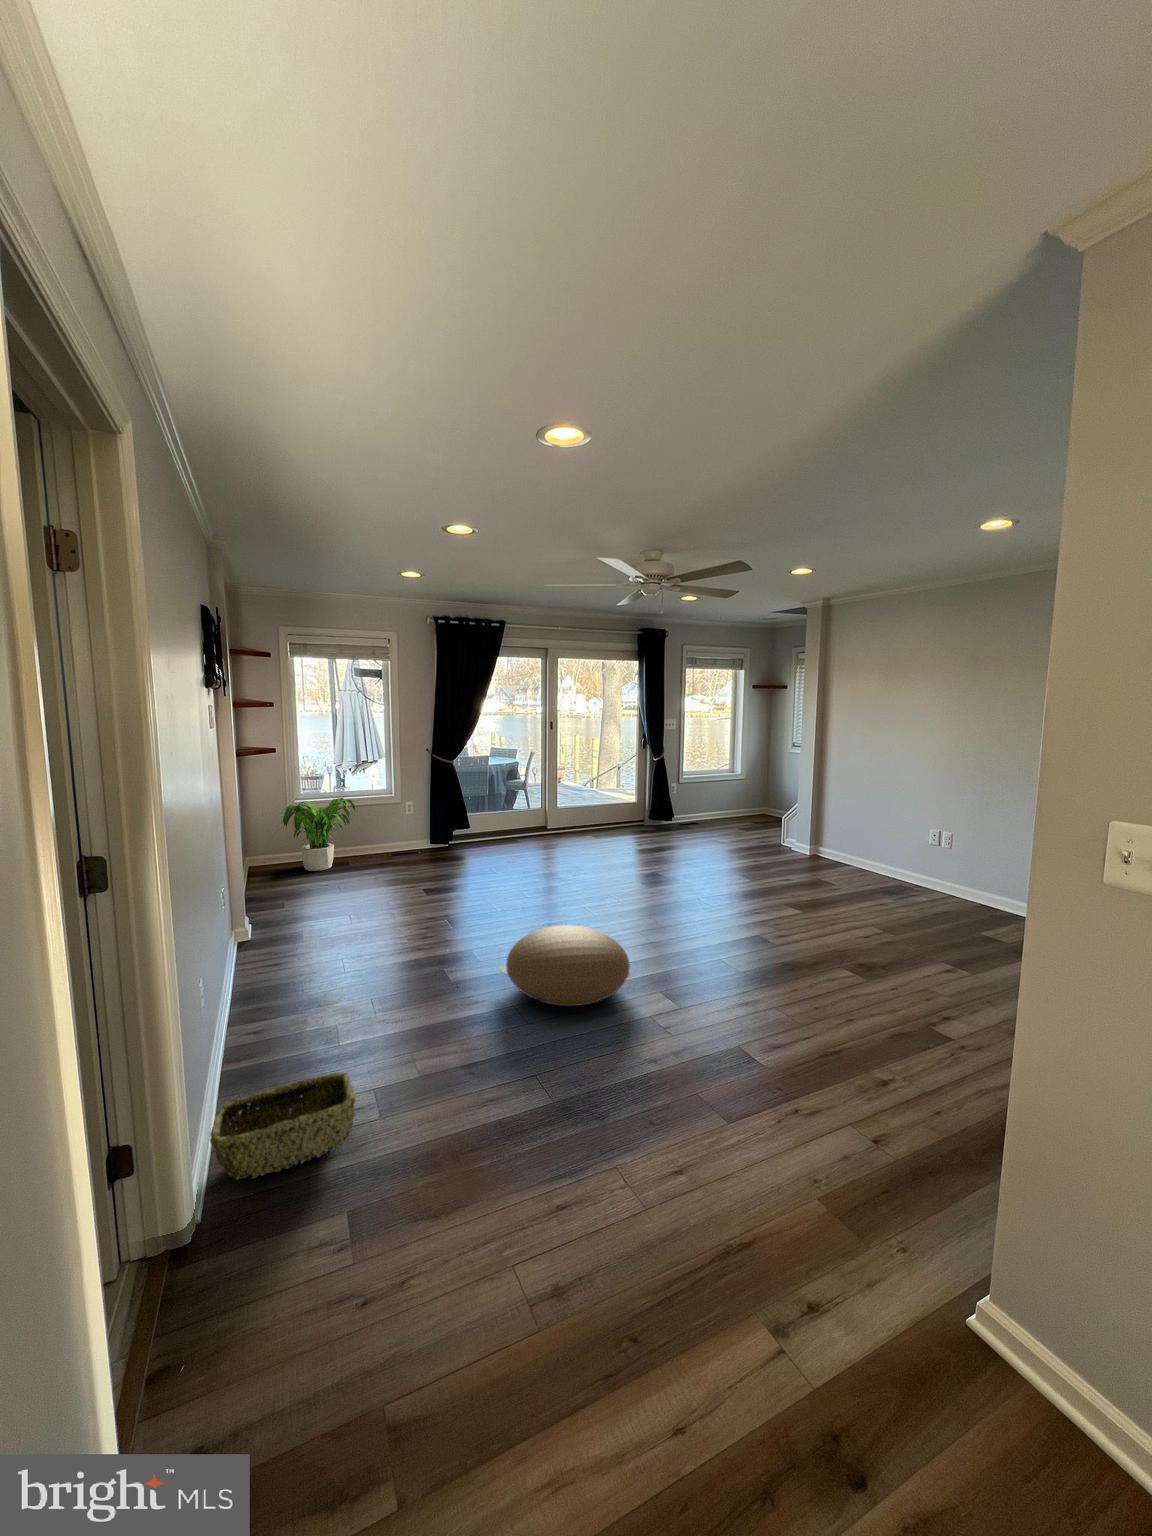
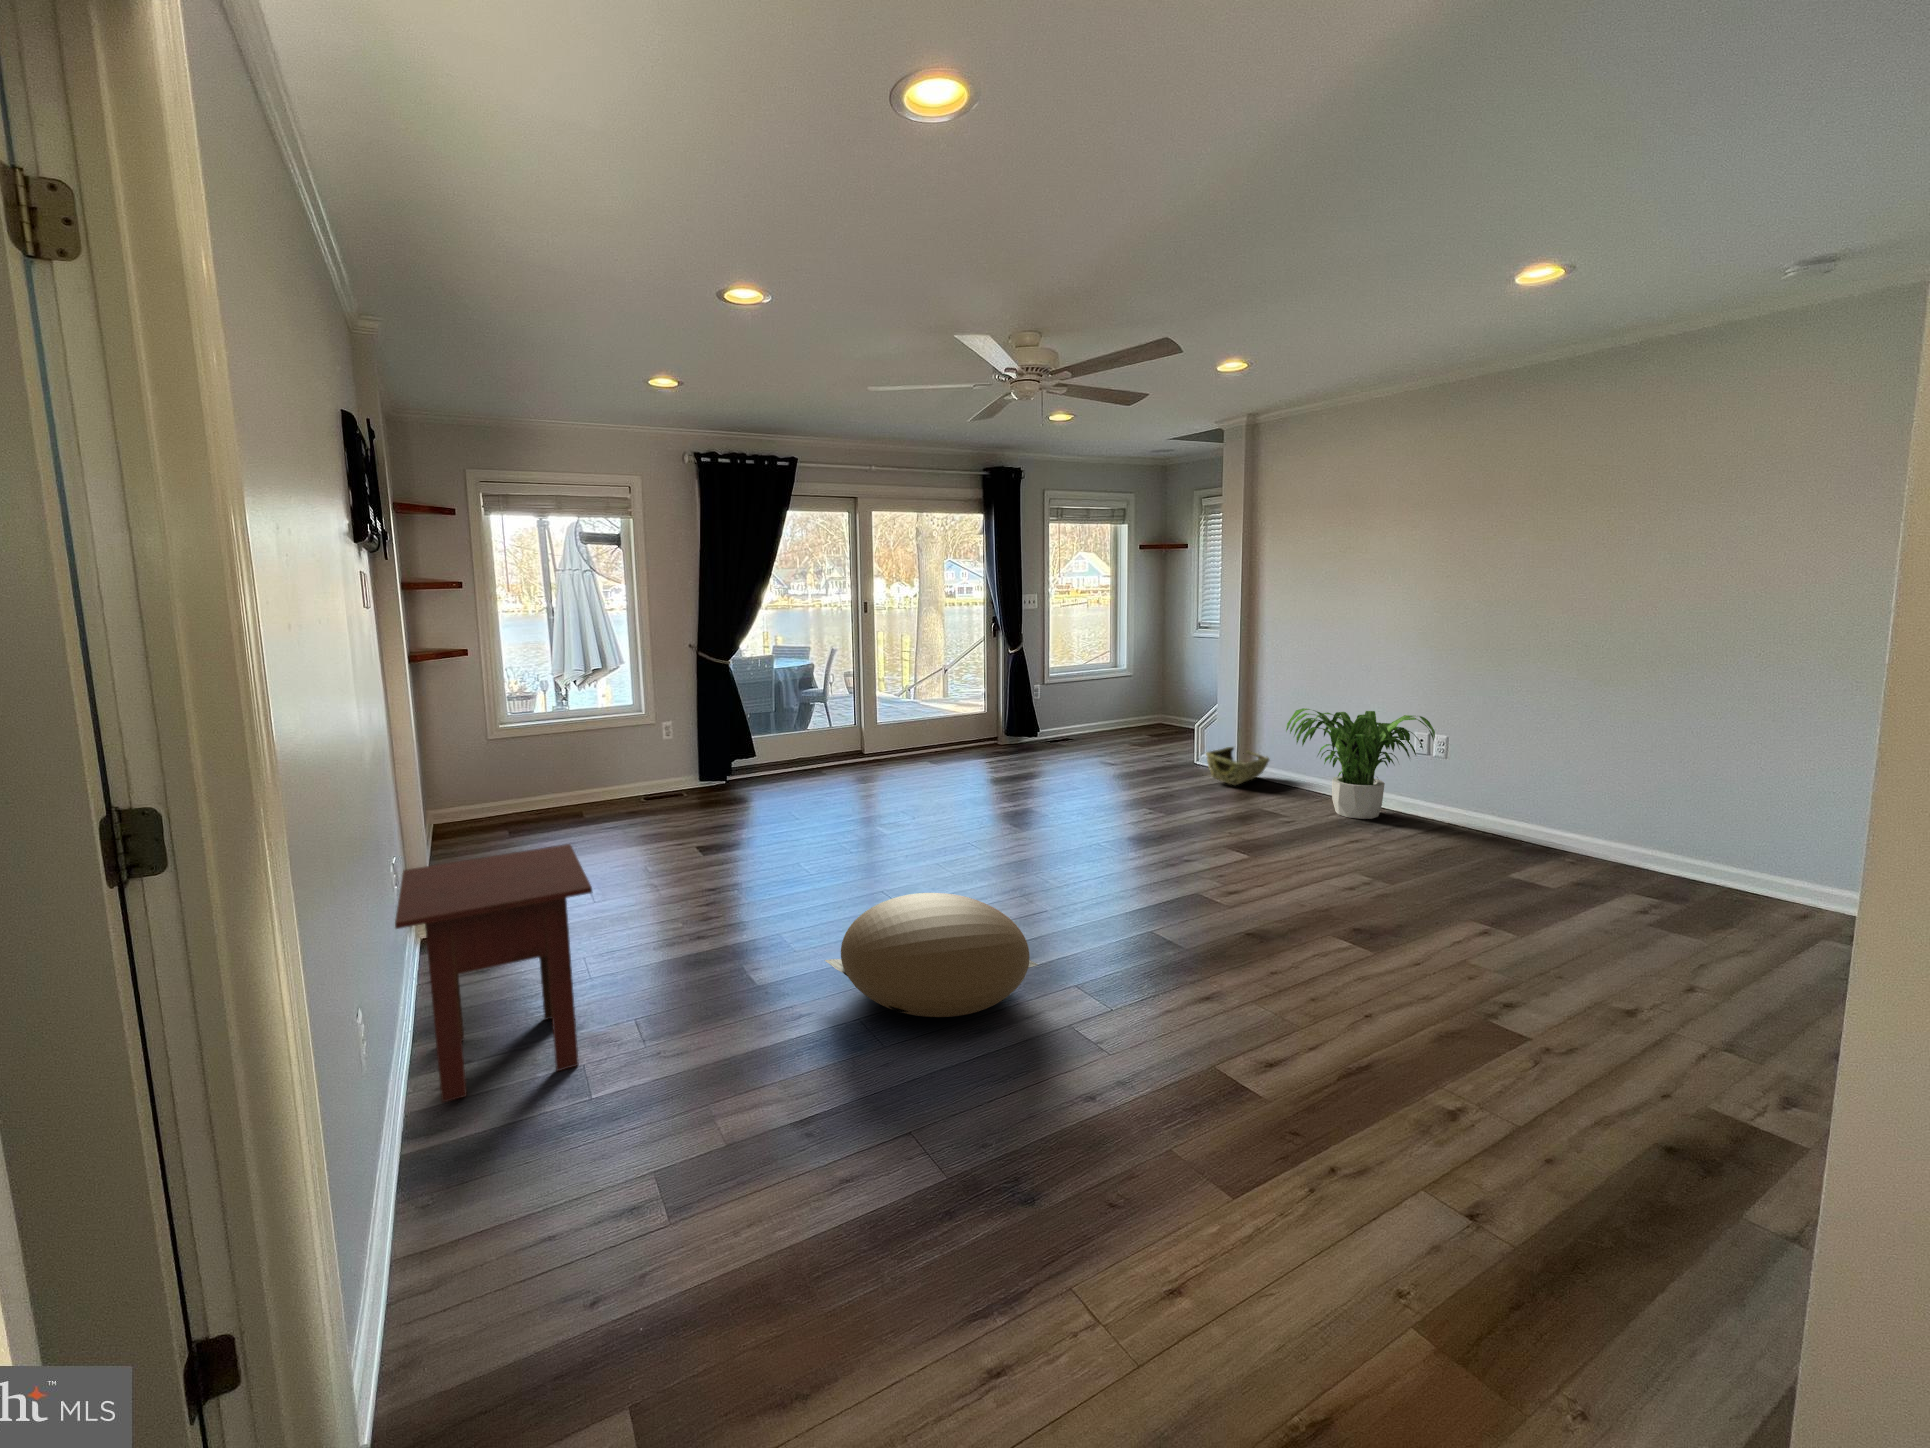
potted plant: present [282,798,355,871] -> present [1286,708,1435,819]
side table: none [221,883,345,1043] -> present [395,844,592,1102]
woven basket: present [210,1072,356,1179] -> present [1206,747,1269,785]

